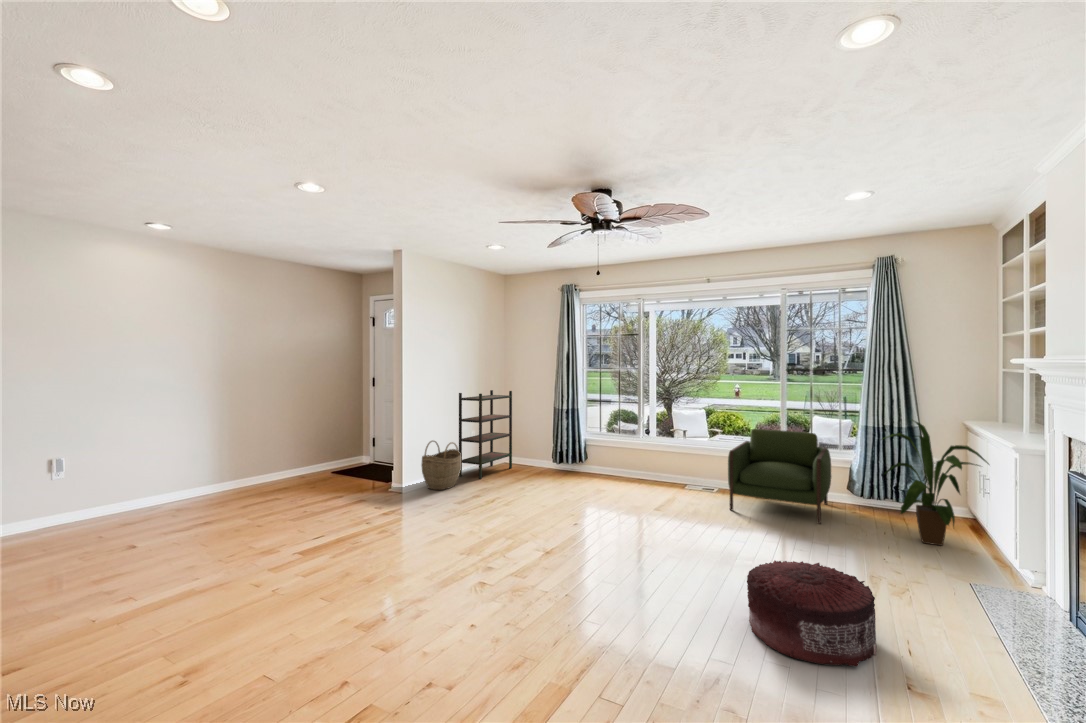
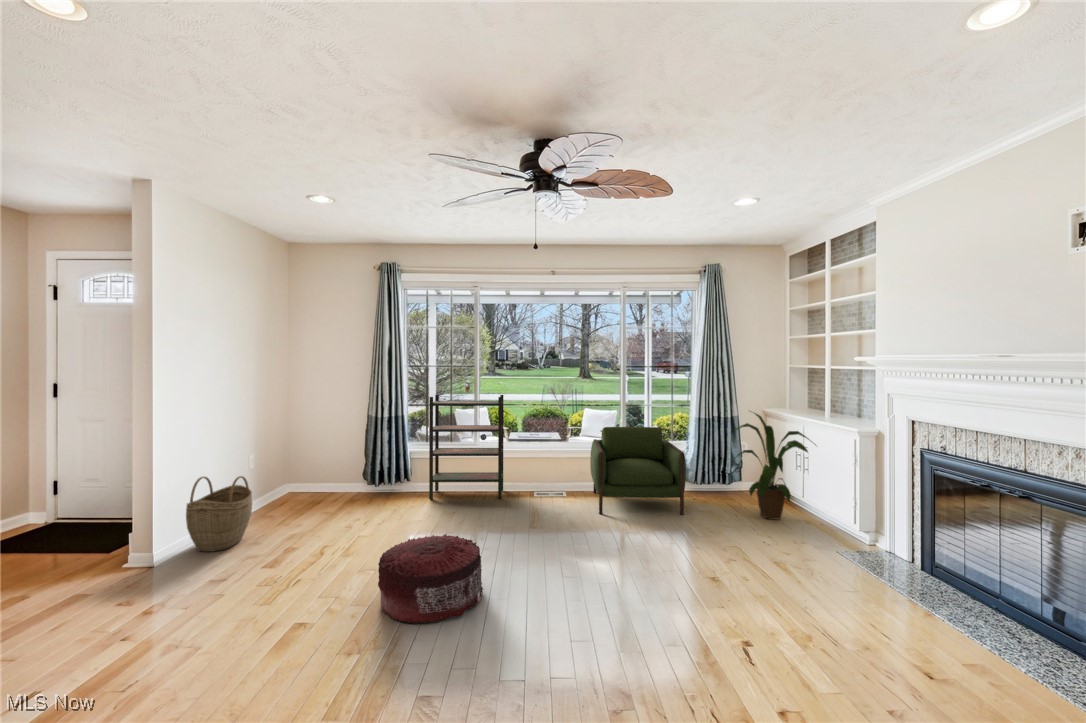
bookshelf: present [459,390,512,479] -> present [429,395,504,499]
pouf: present [747,561,876,666] -> present [378,534,483,623]

